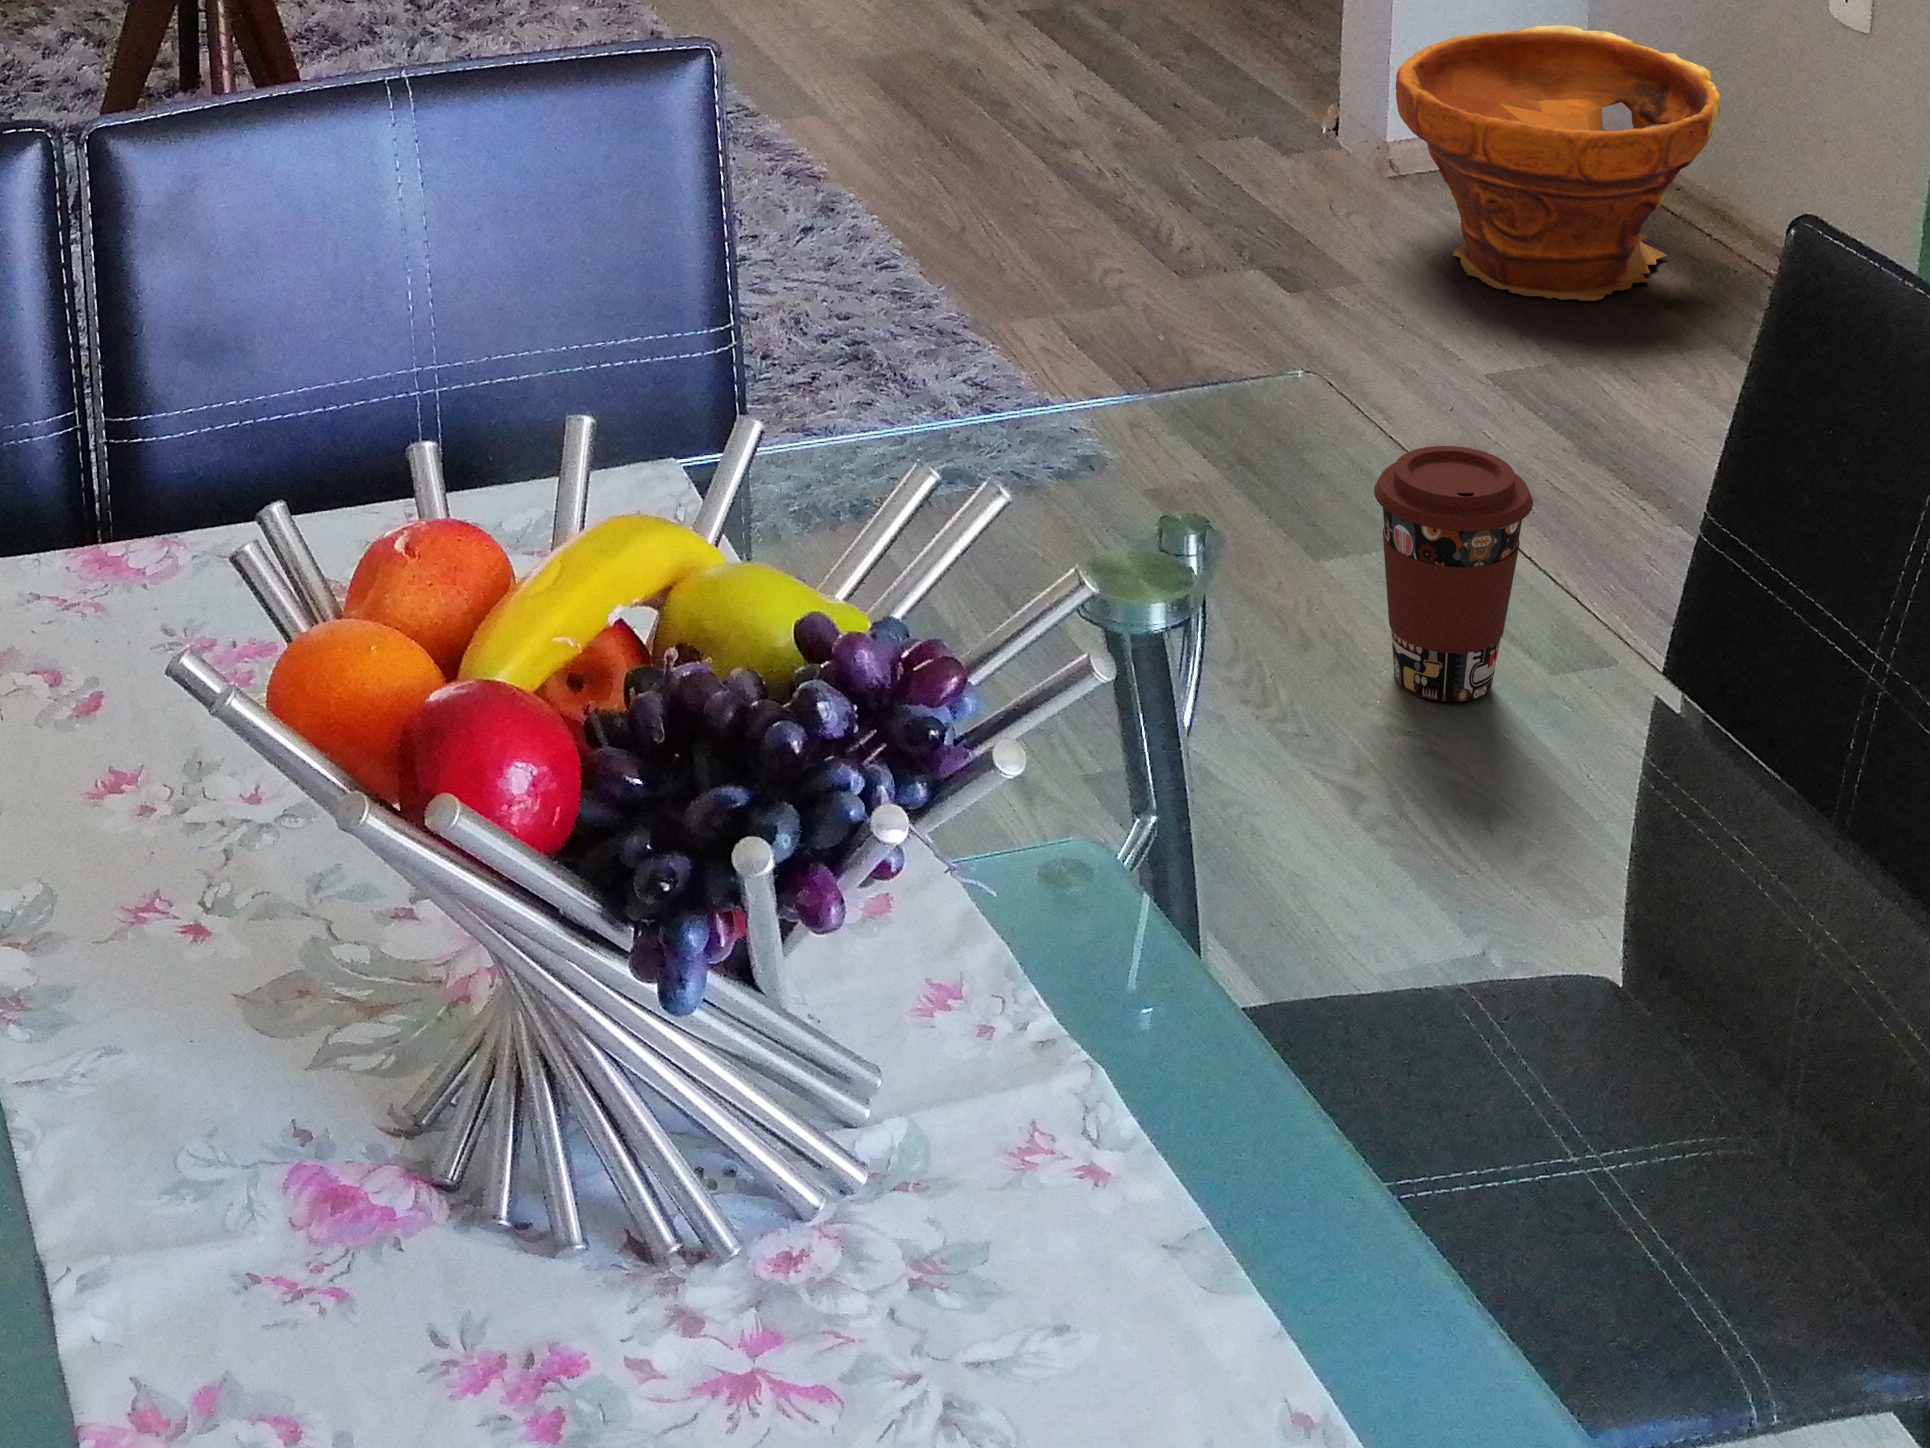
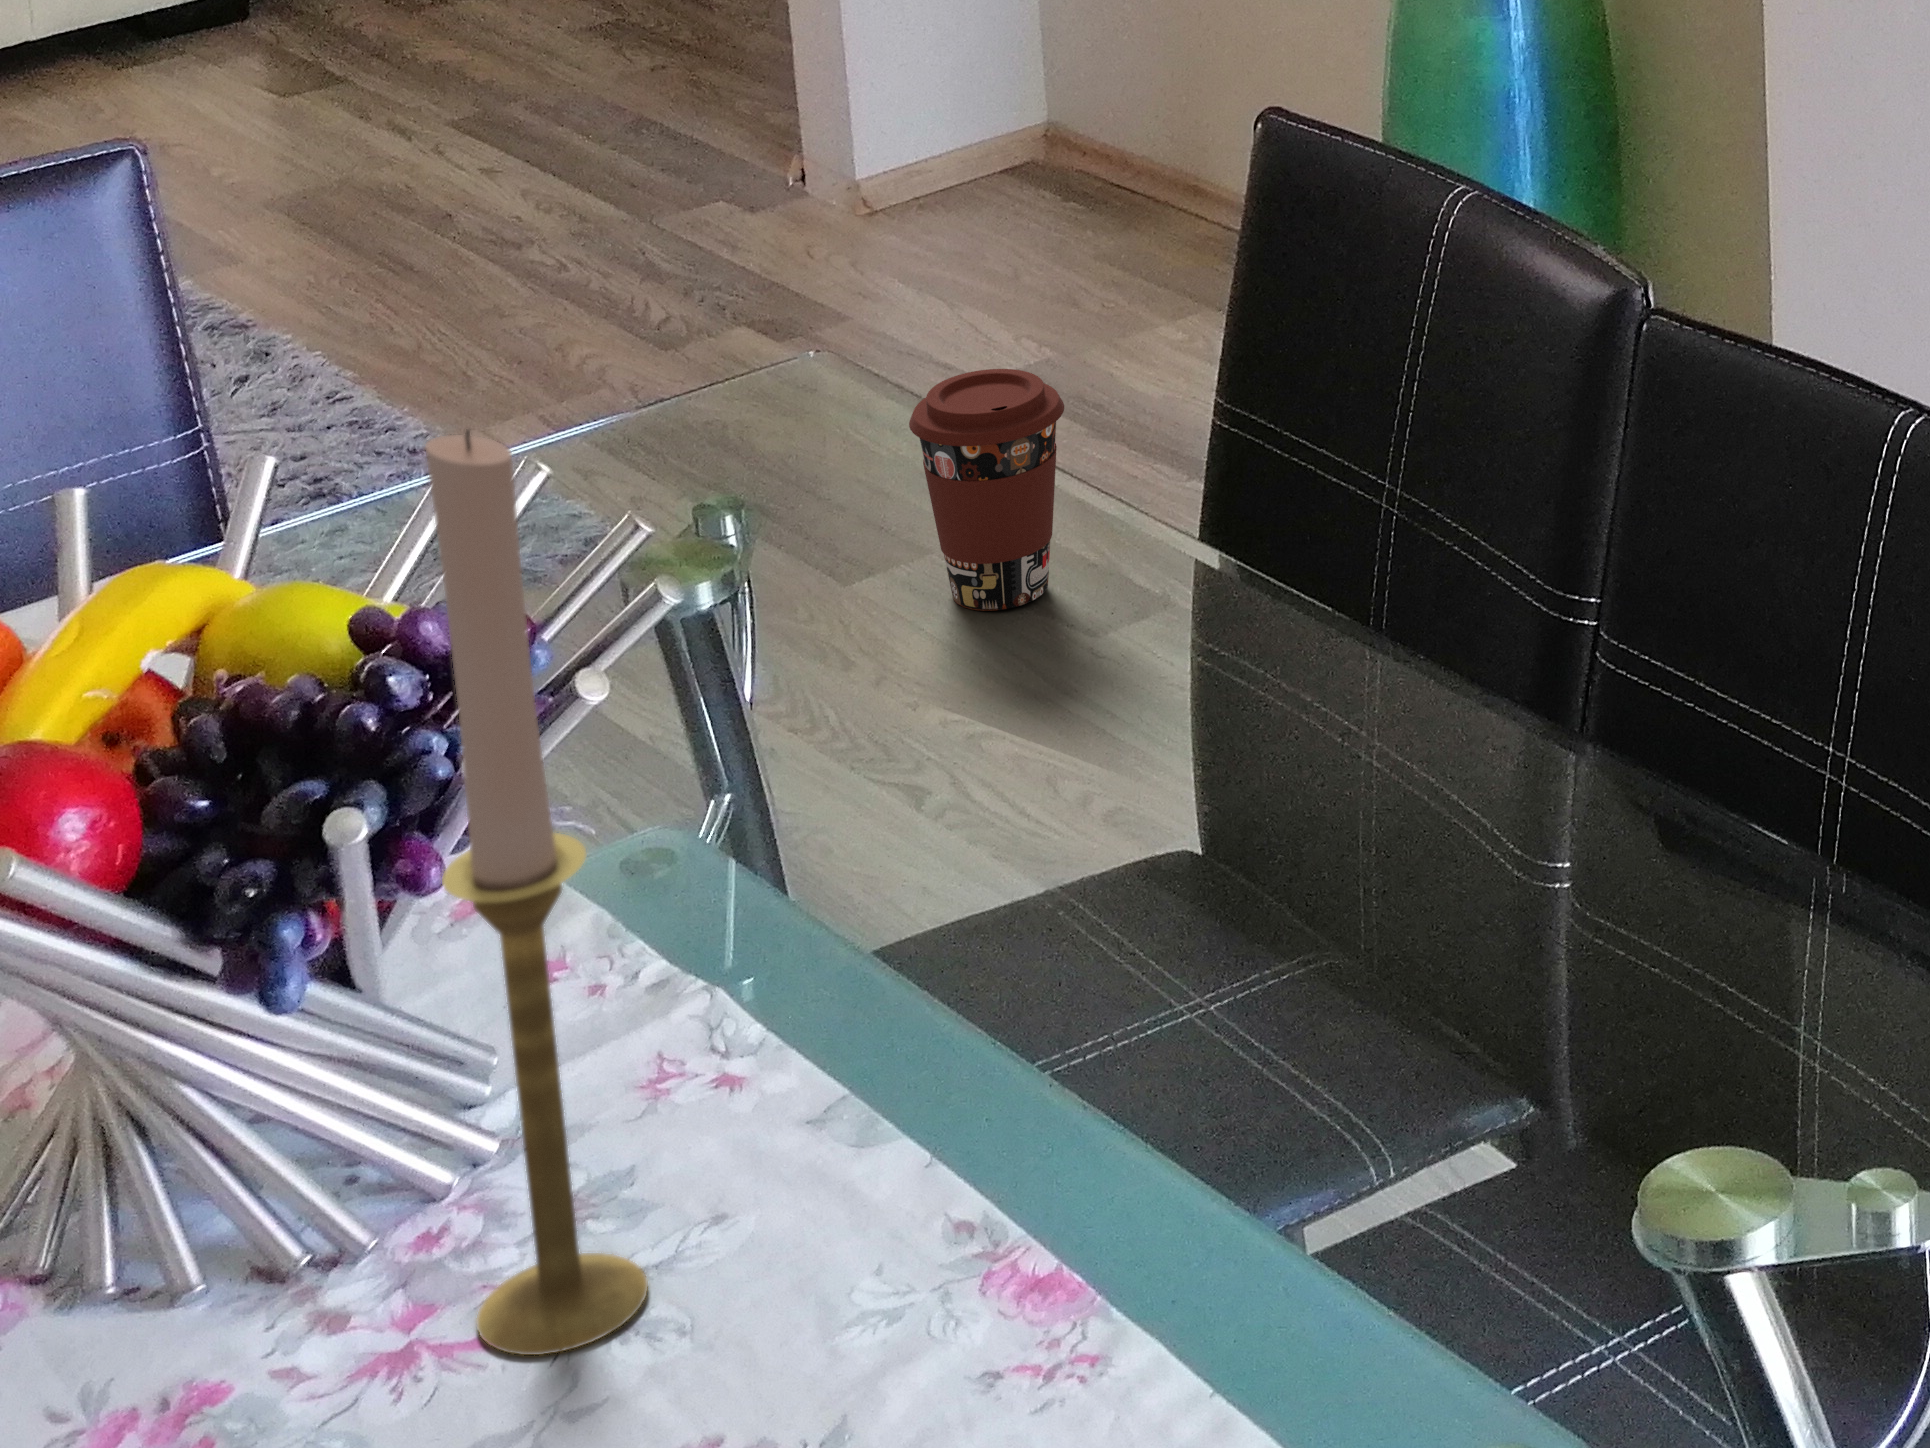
planter: present [1396,25,1720,301] -> none [858,30,1180,294]
candlestick: none [812,492,976,1431] -> present [425,431,648,1355]

